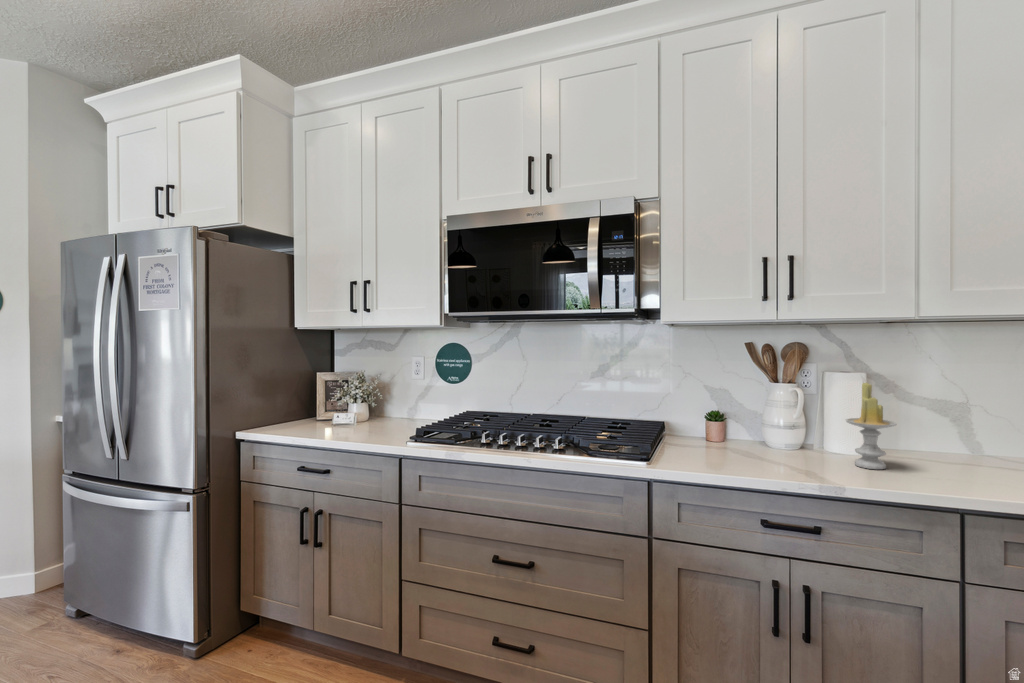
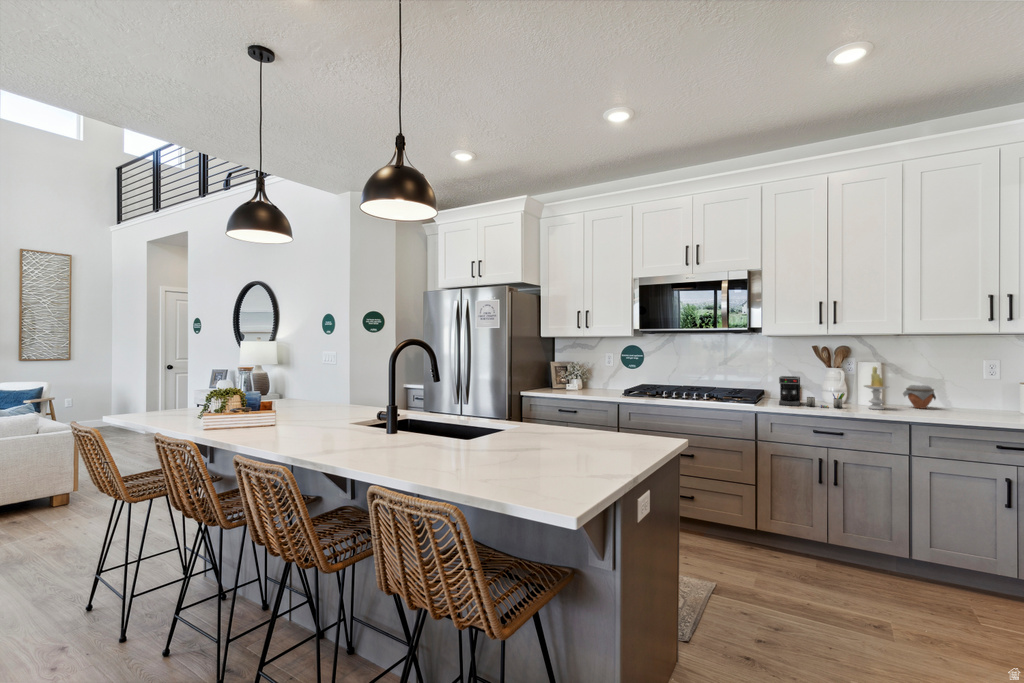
coffee maker: none [692,400,814,467] -> present [779,376,845,408]
jar: none [907,415,972,462] -> present [903,385,936,409]

